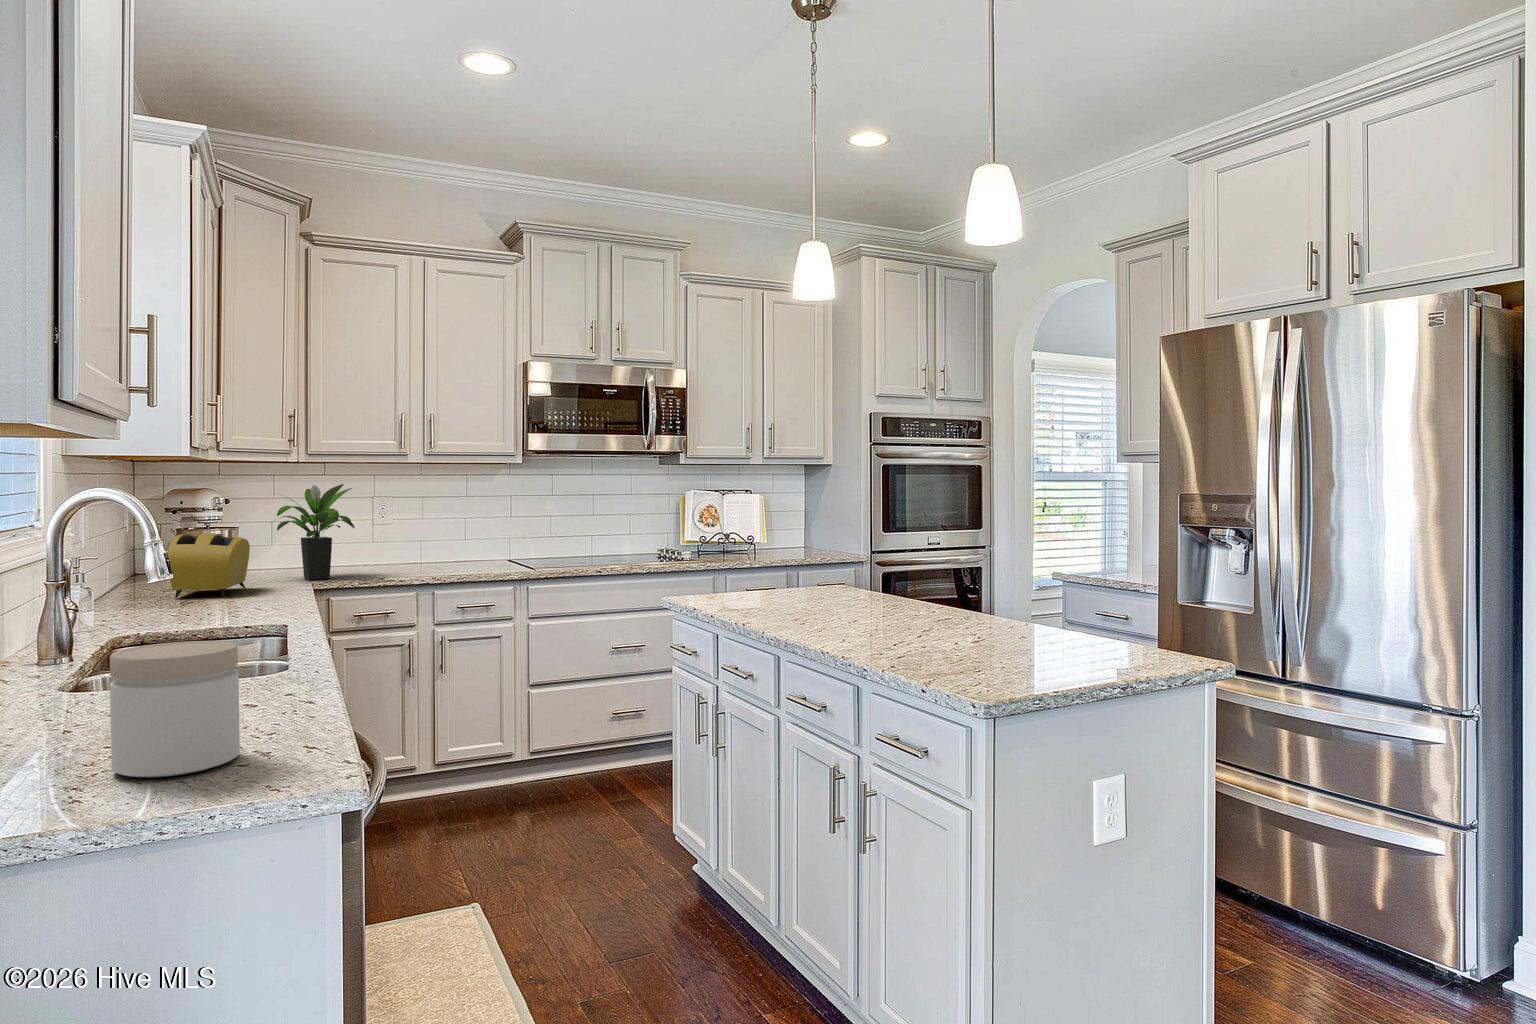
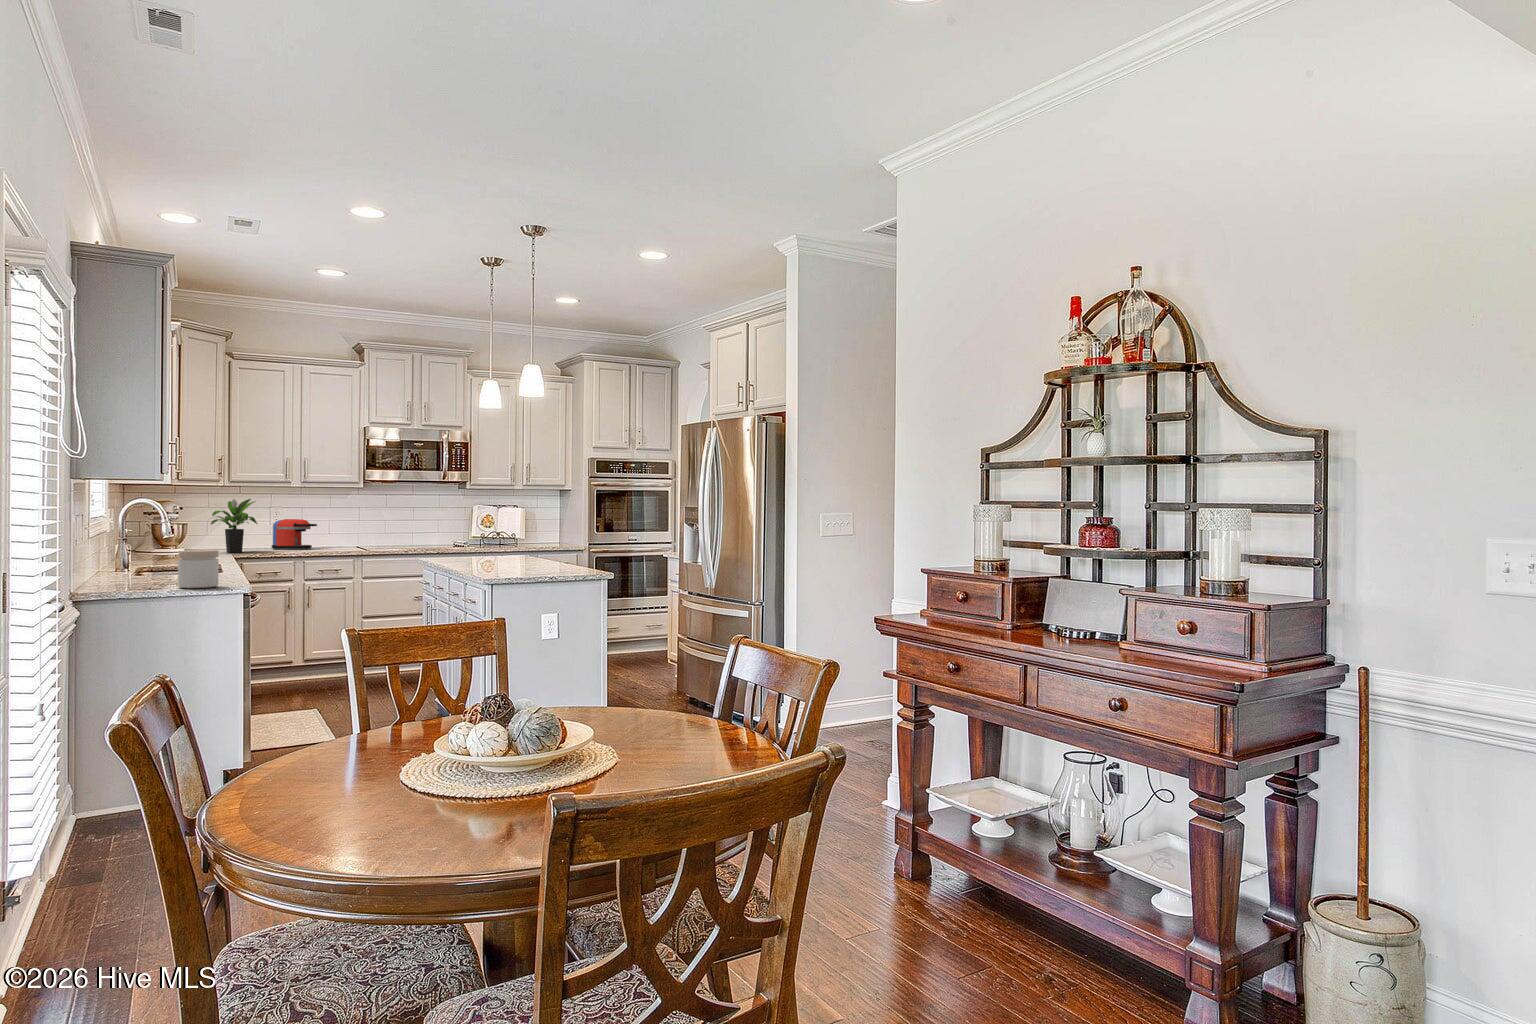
coffee maker: none [378,518,451,569] -> present [272,519,317,549]
toaster: present [167,533,250,598] -> none [154,524,197,558]

